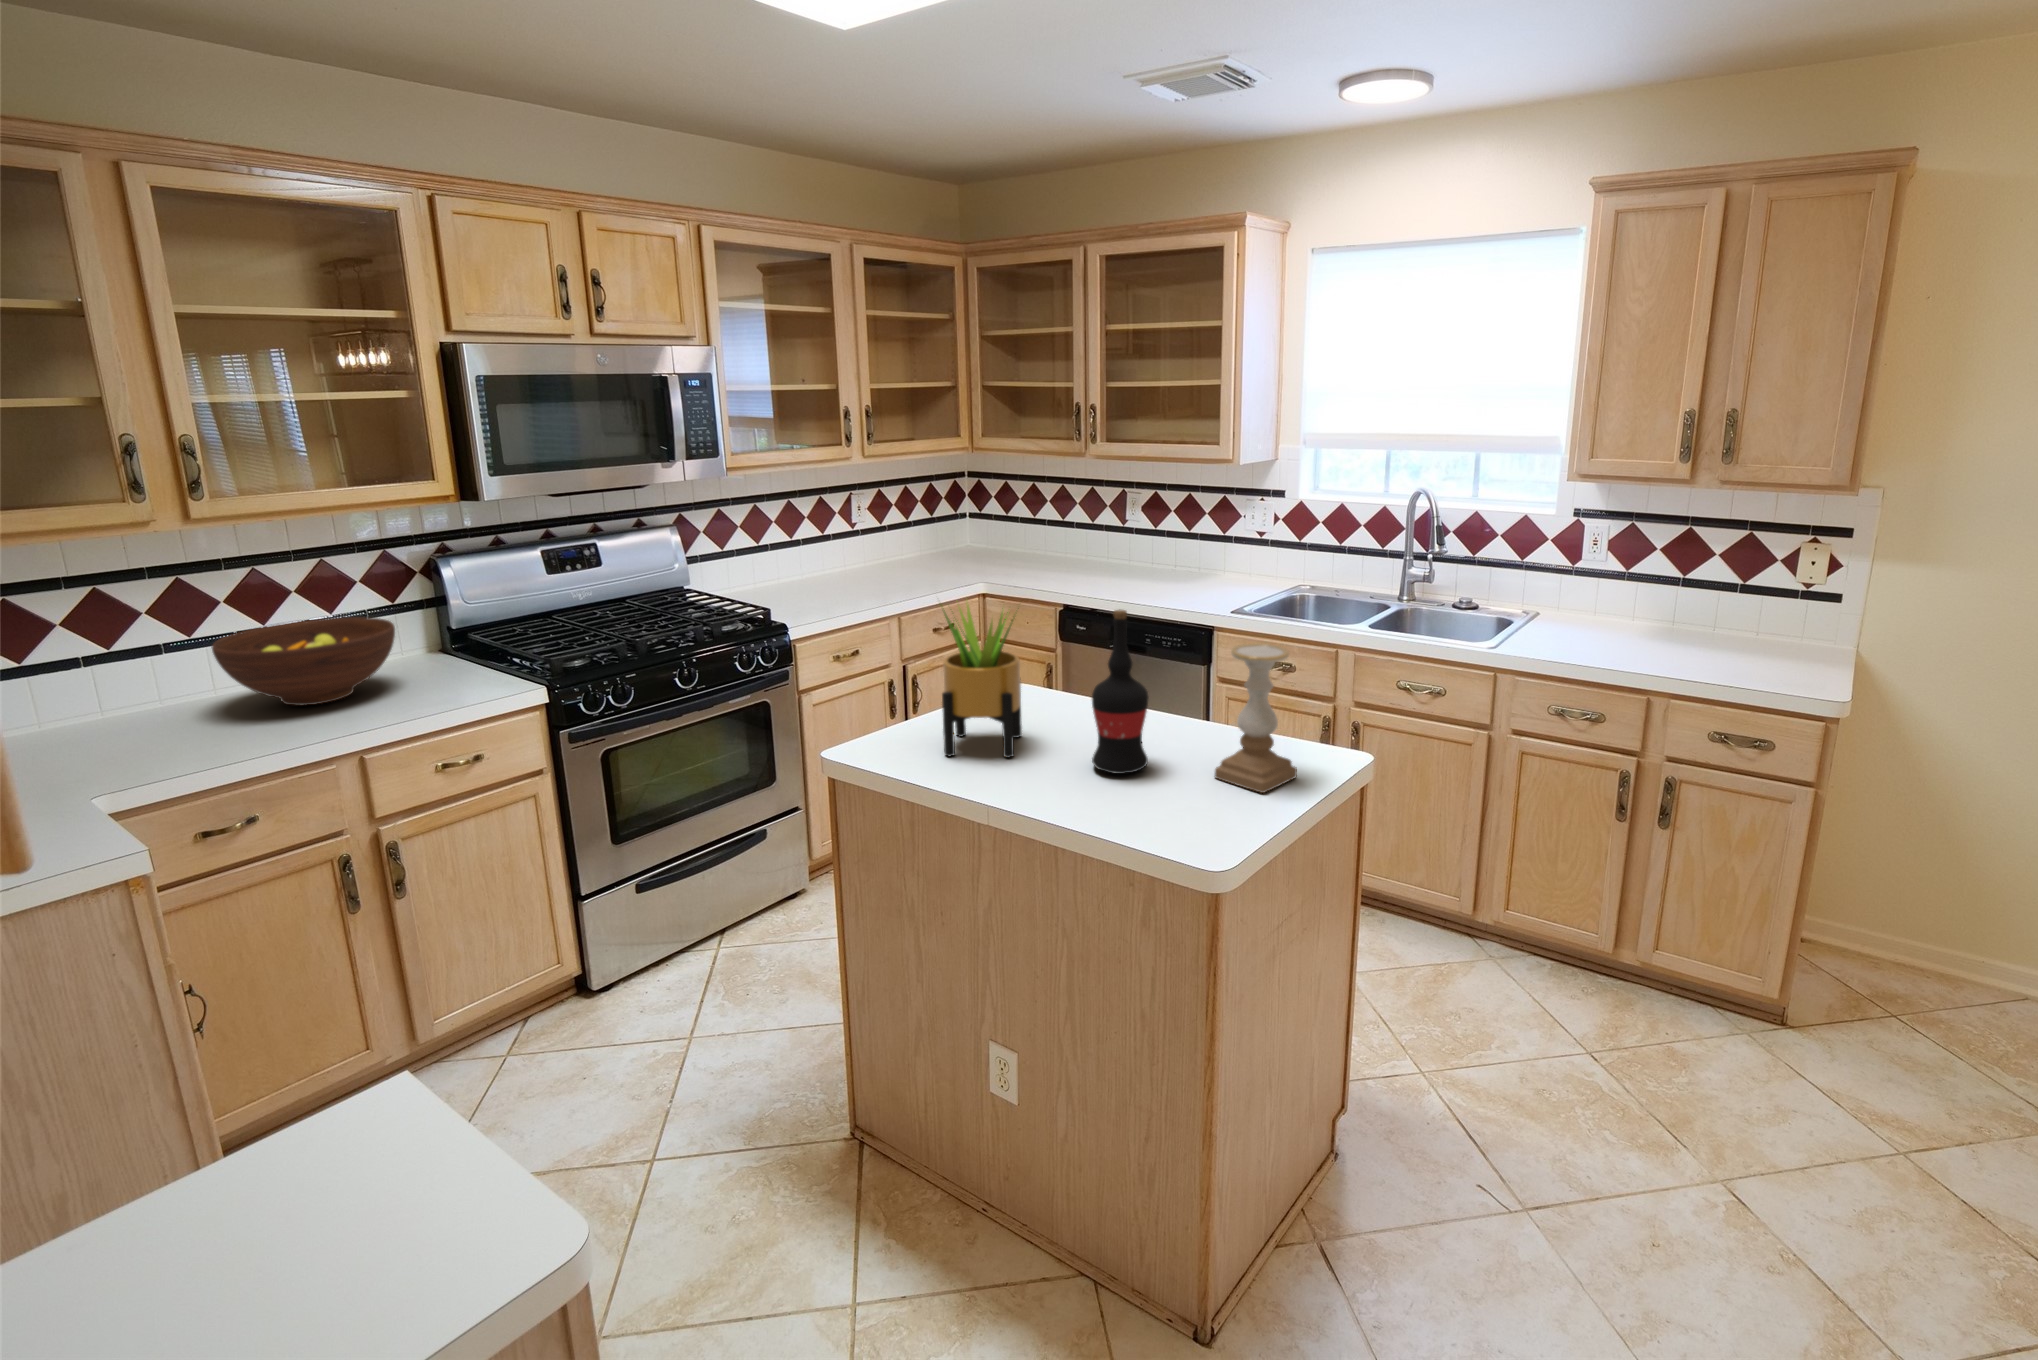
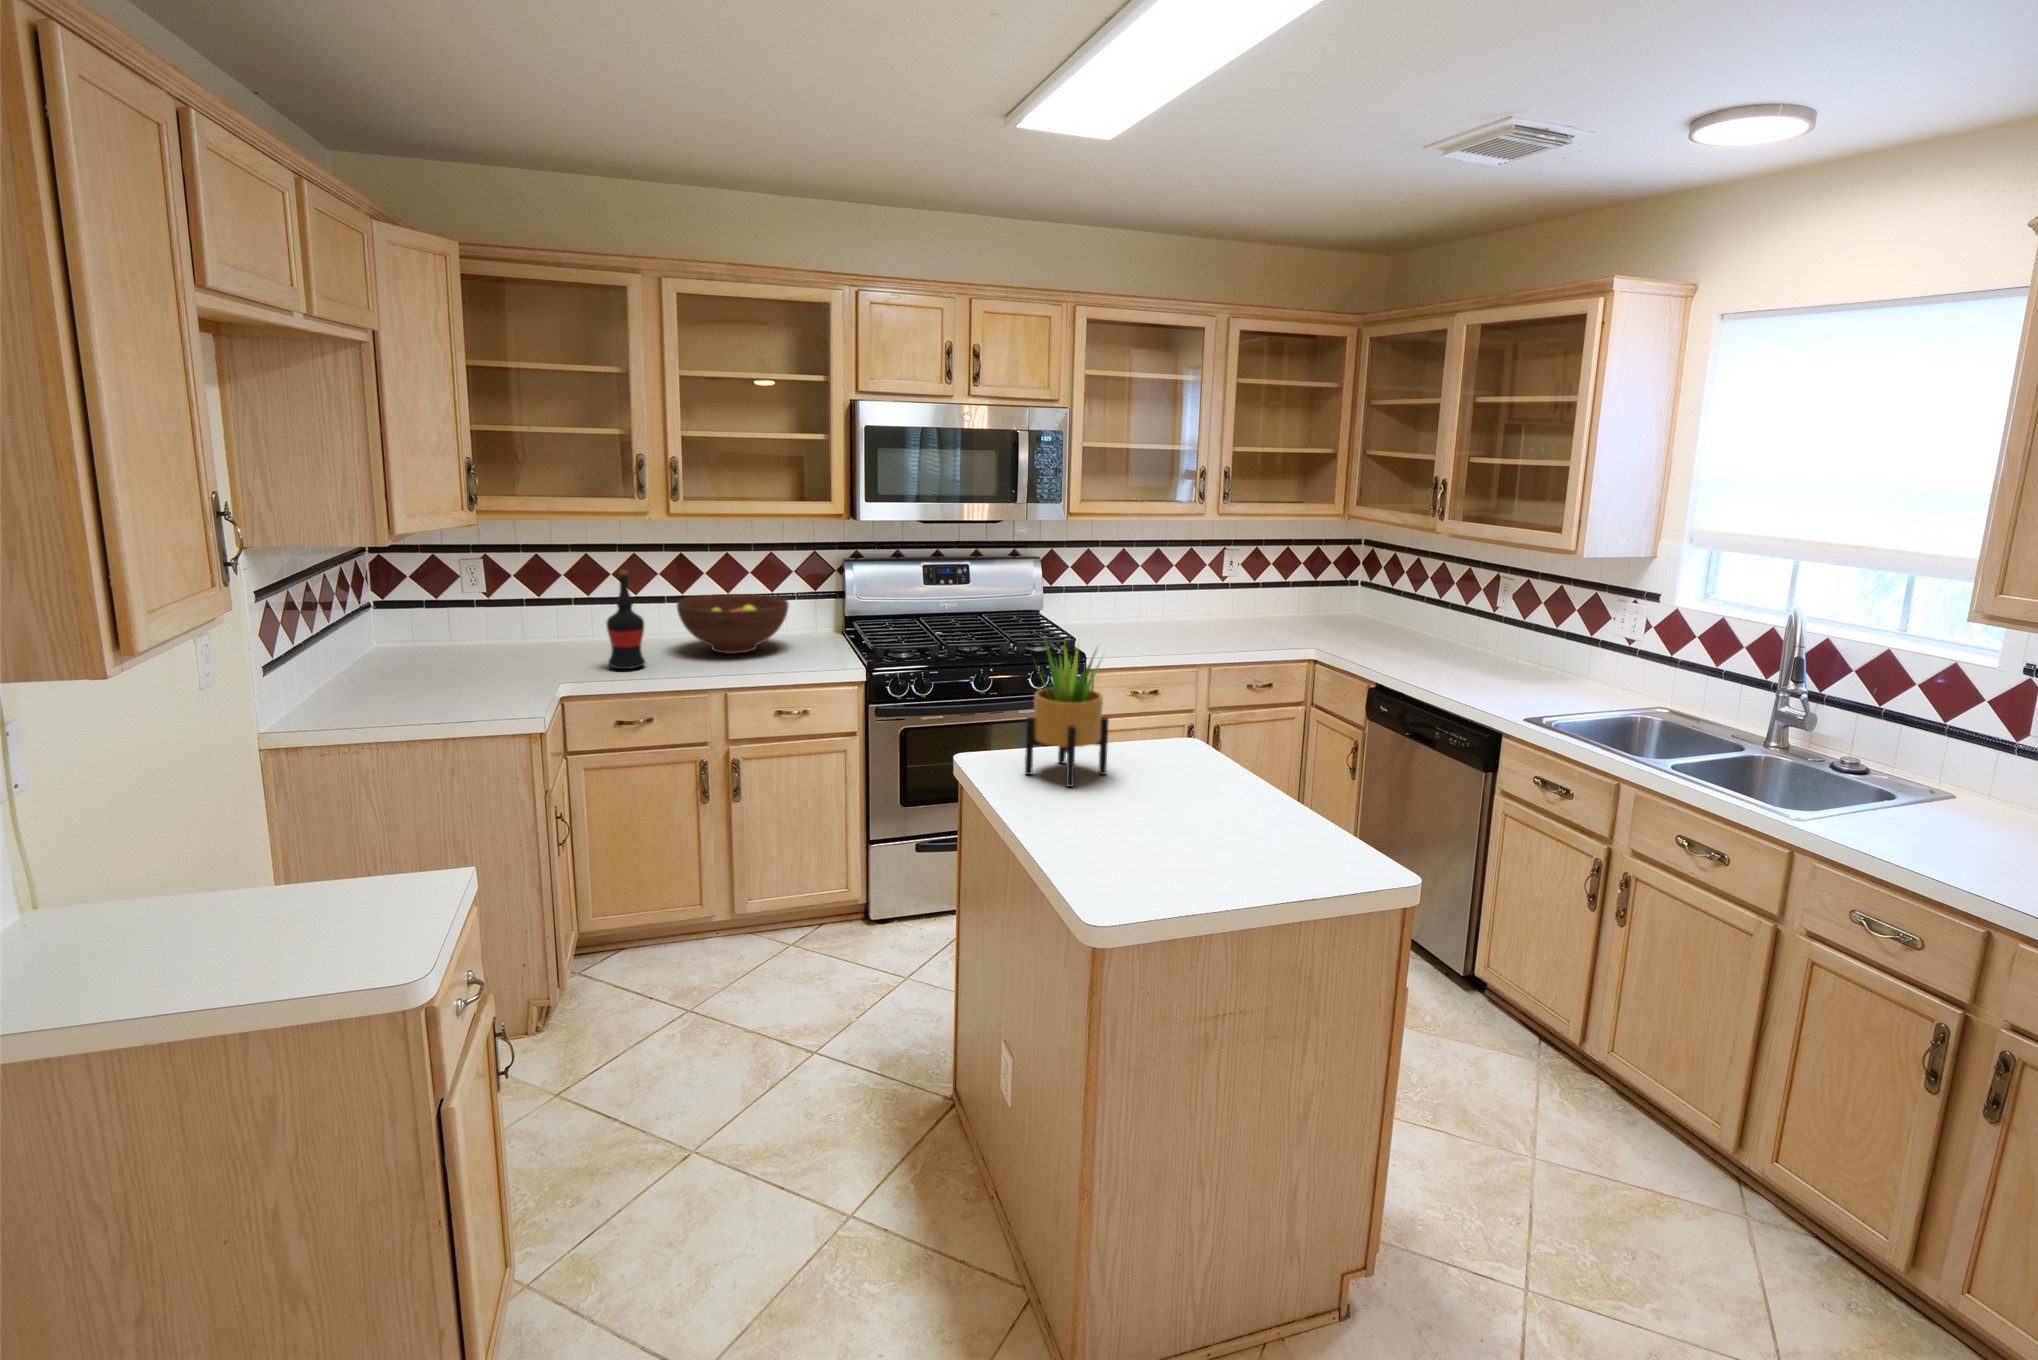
wine bottle: present [1092,609,1148,774] -> present [607,570,645,669]
candle holder: present [1215,644,1297,793] -> none [1210,720,1286,868]

